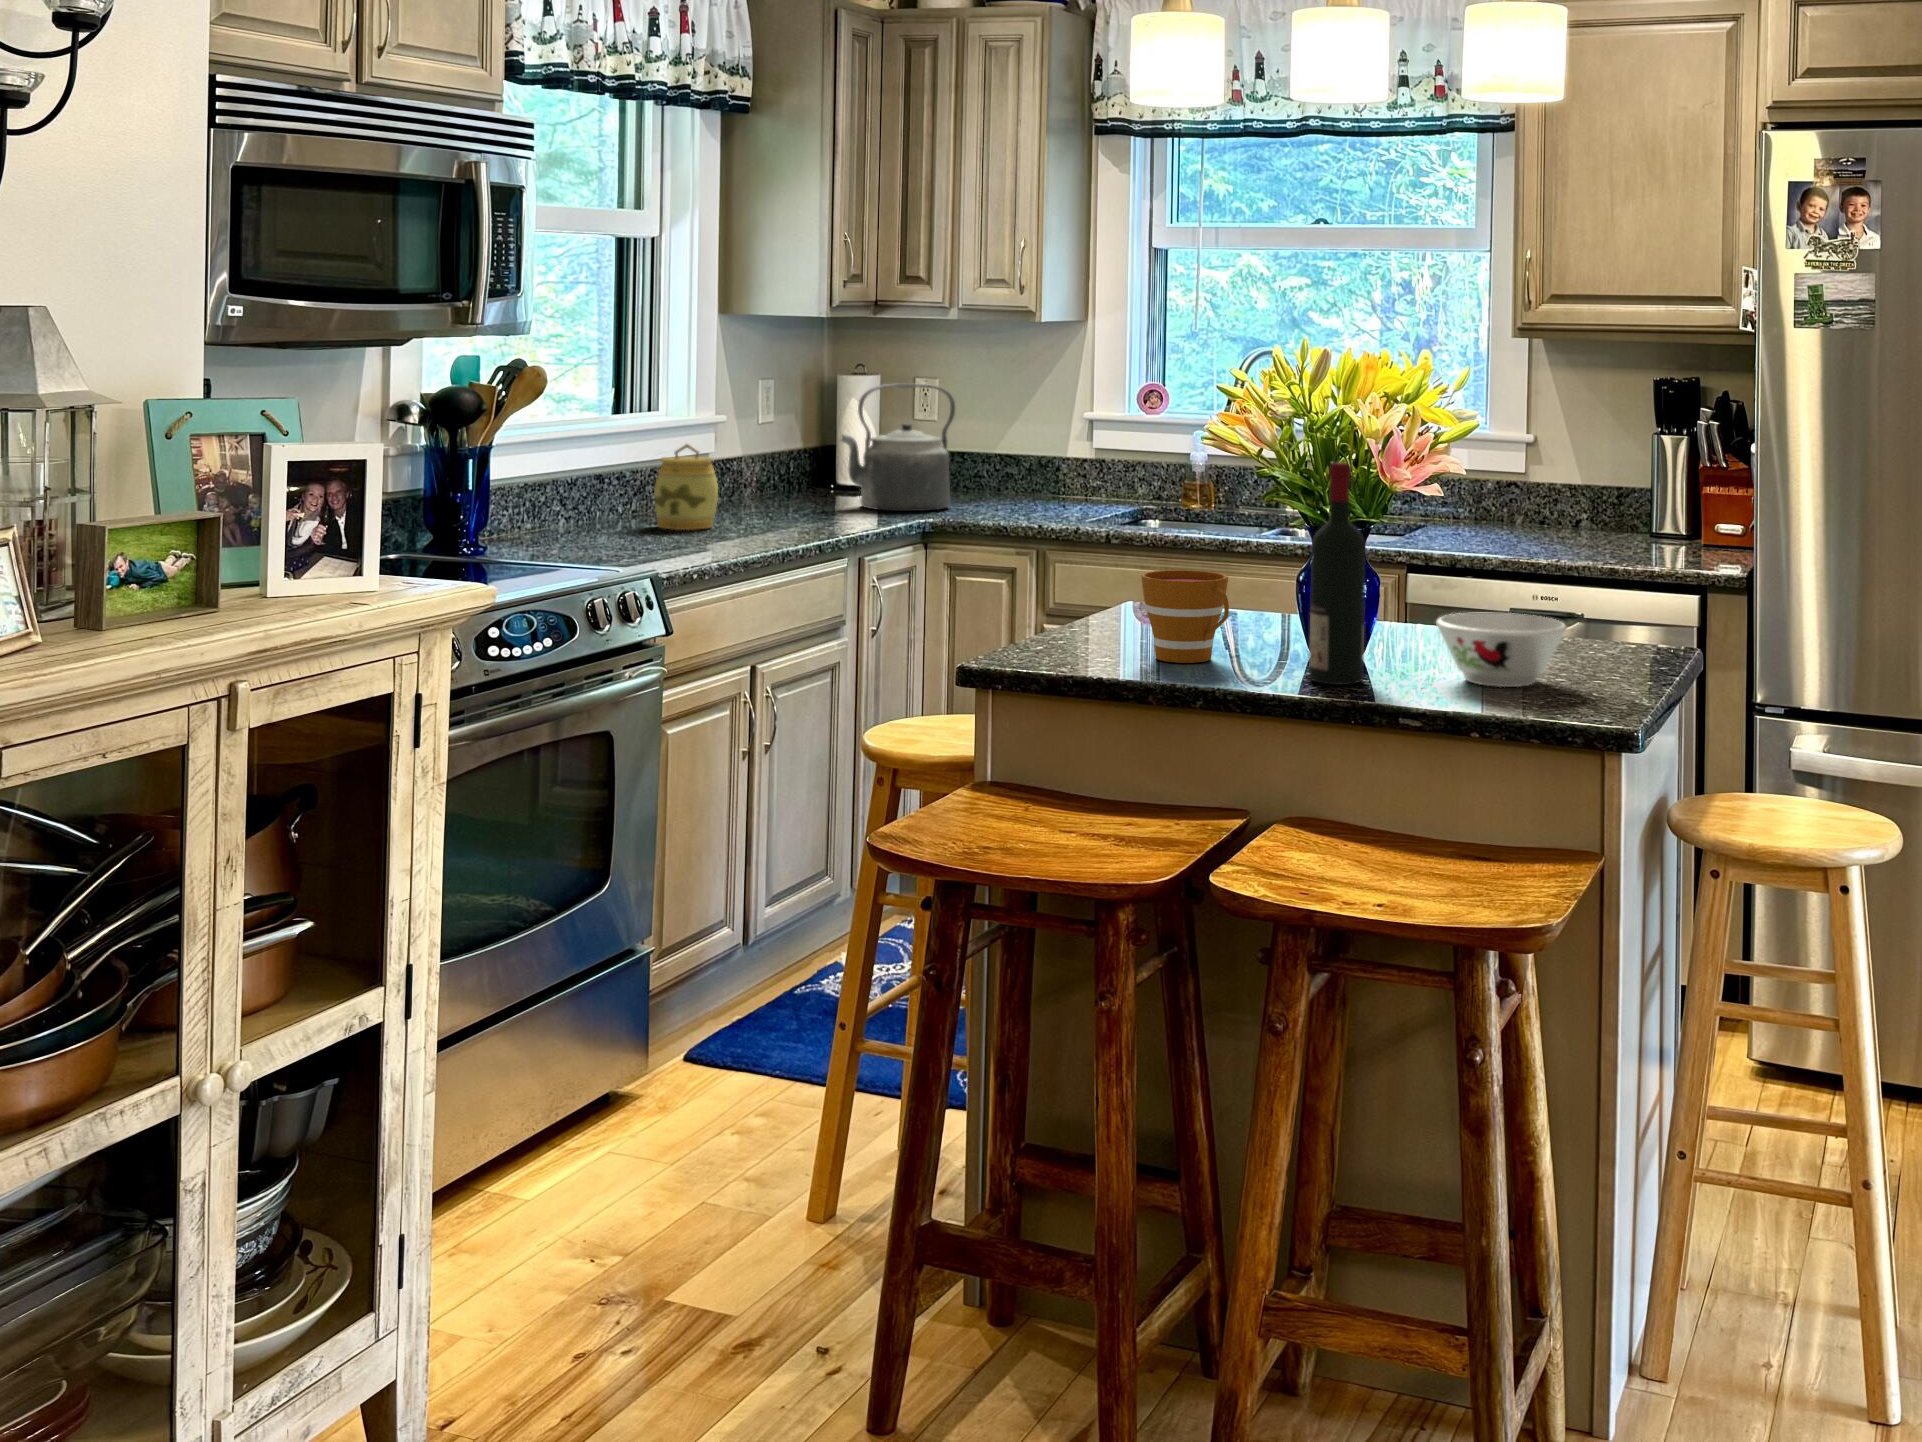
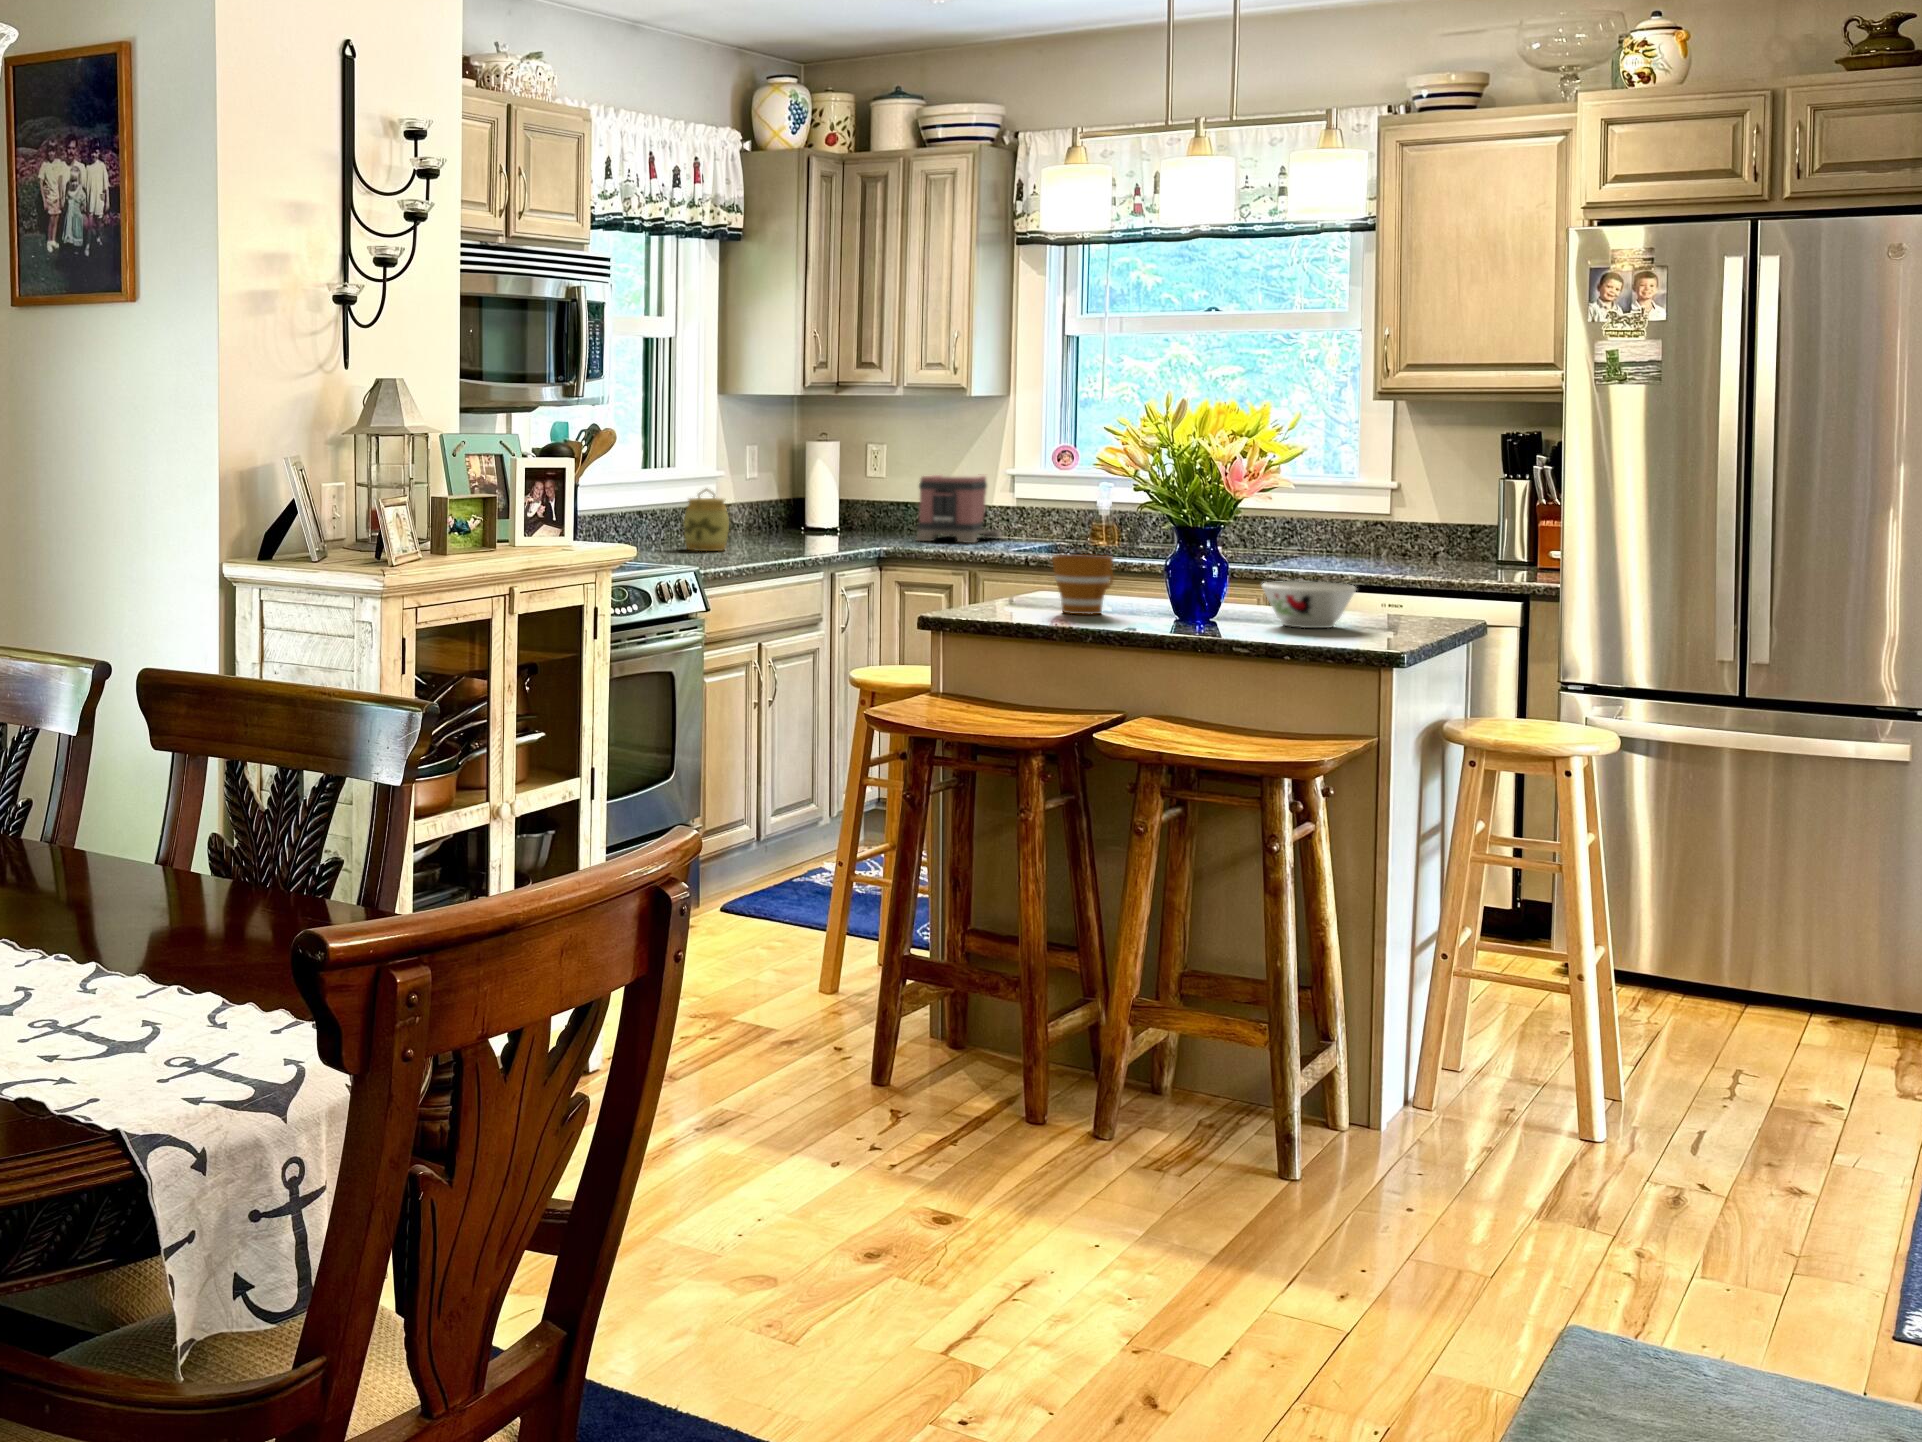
kettle: present [841,384,955,511] -> none [815,446,905,544]
toaster: none [969,415,1077,505] -> present [916,475,1002,543]
wine bottle: present [1309,462,1366,685] -> none [1169,475,1209,625]

